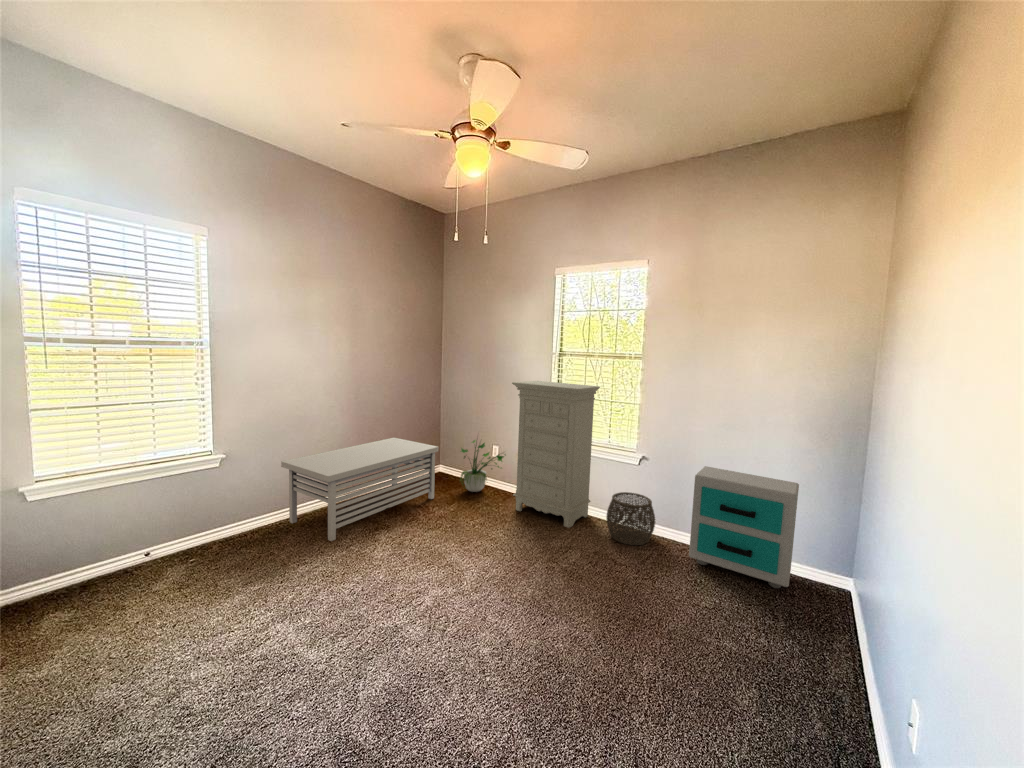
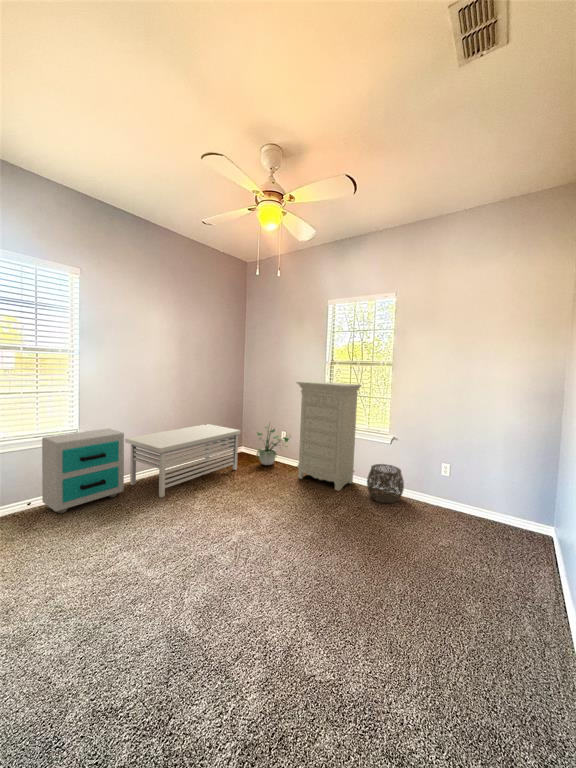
nightstand: present [689,466,799,588] -> present [42,429,124,513]

